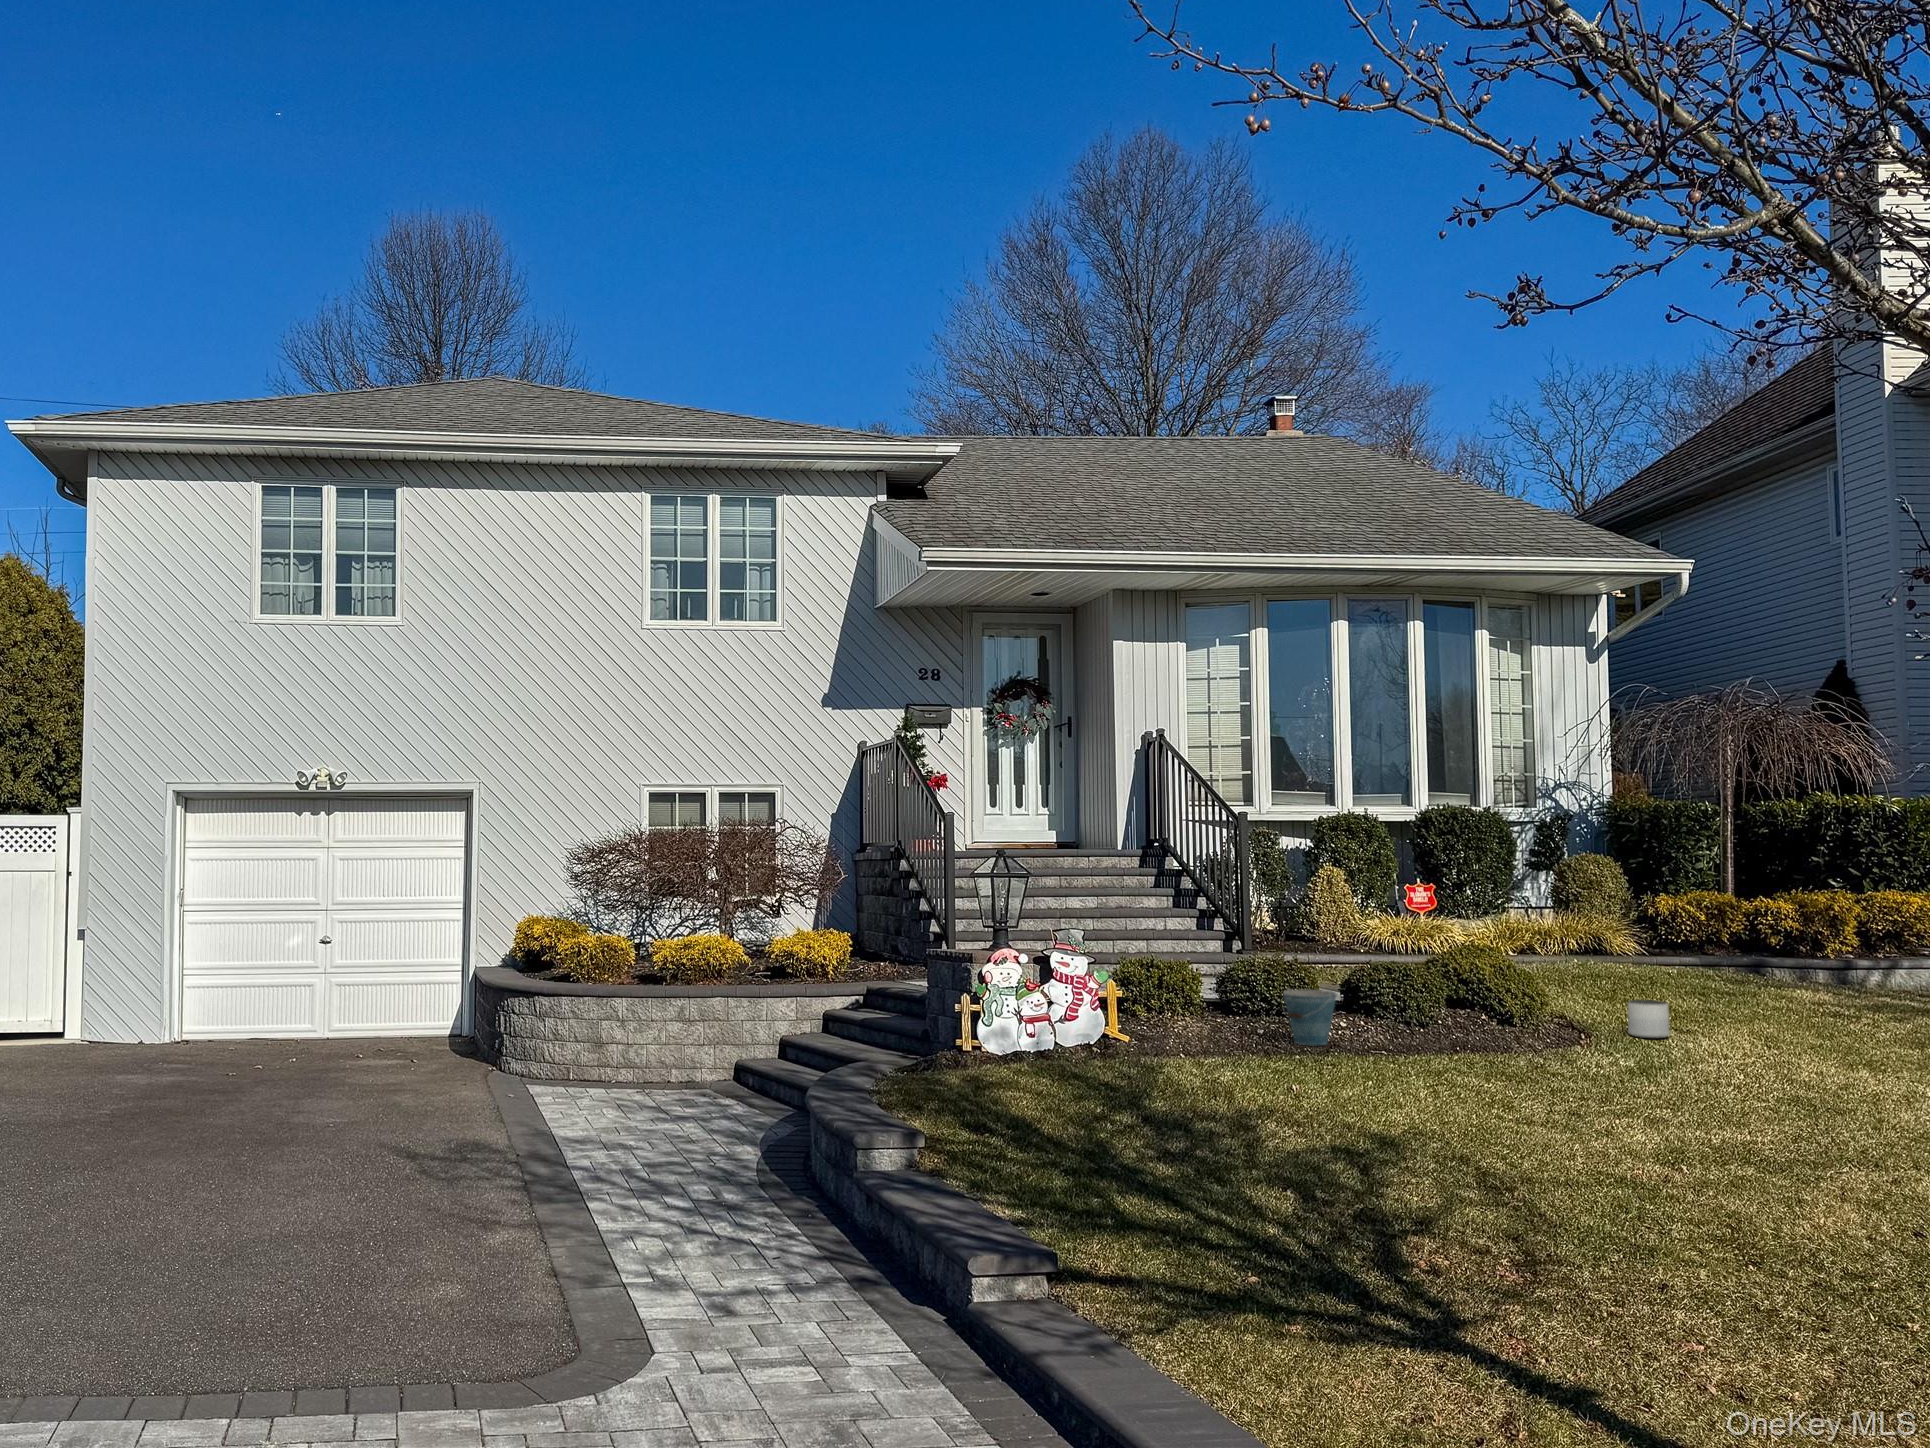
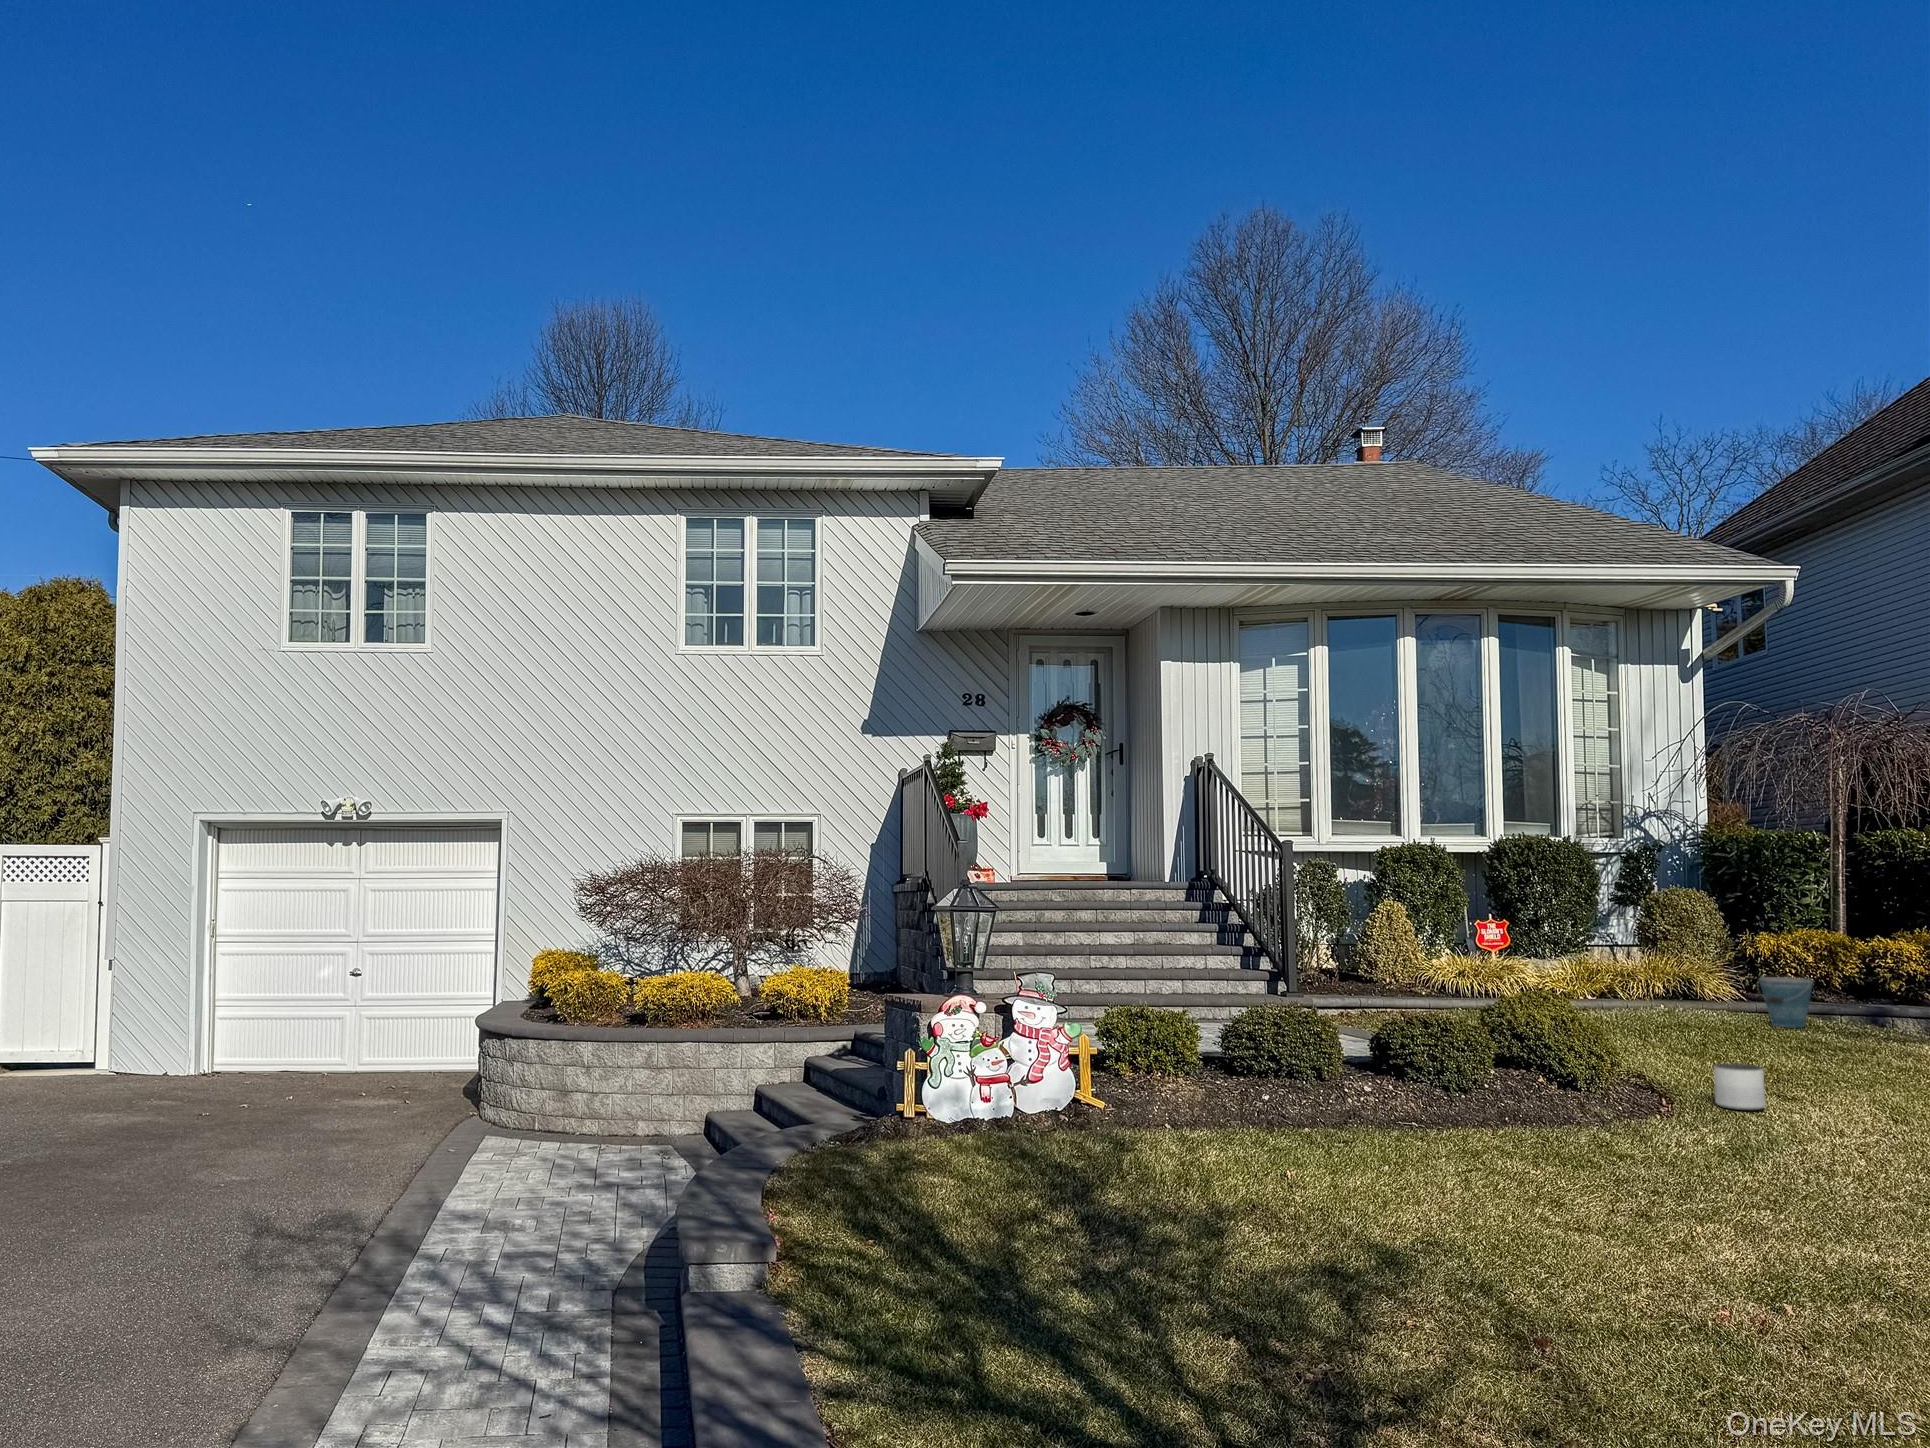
bucket: present [1283,989,1337,1045] -> present [1759,977,1813,1027]

